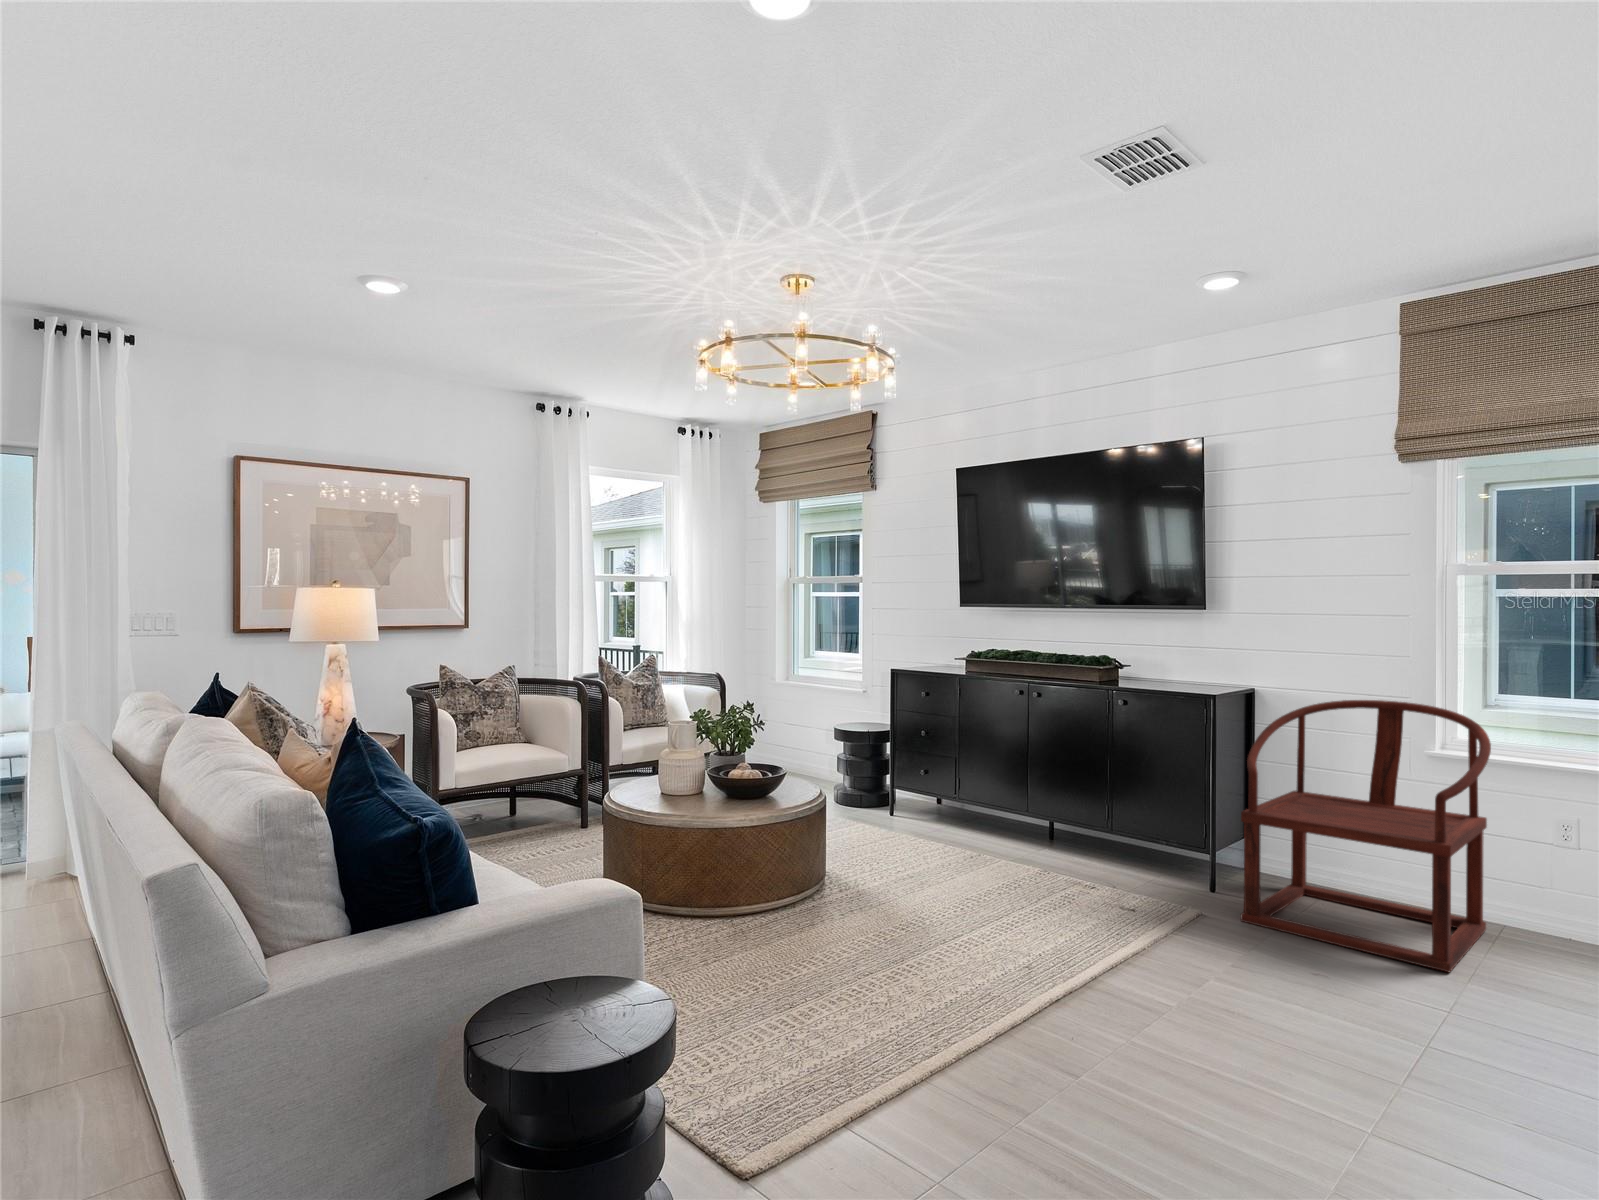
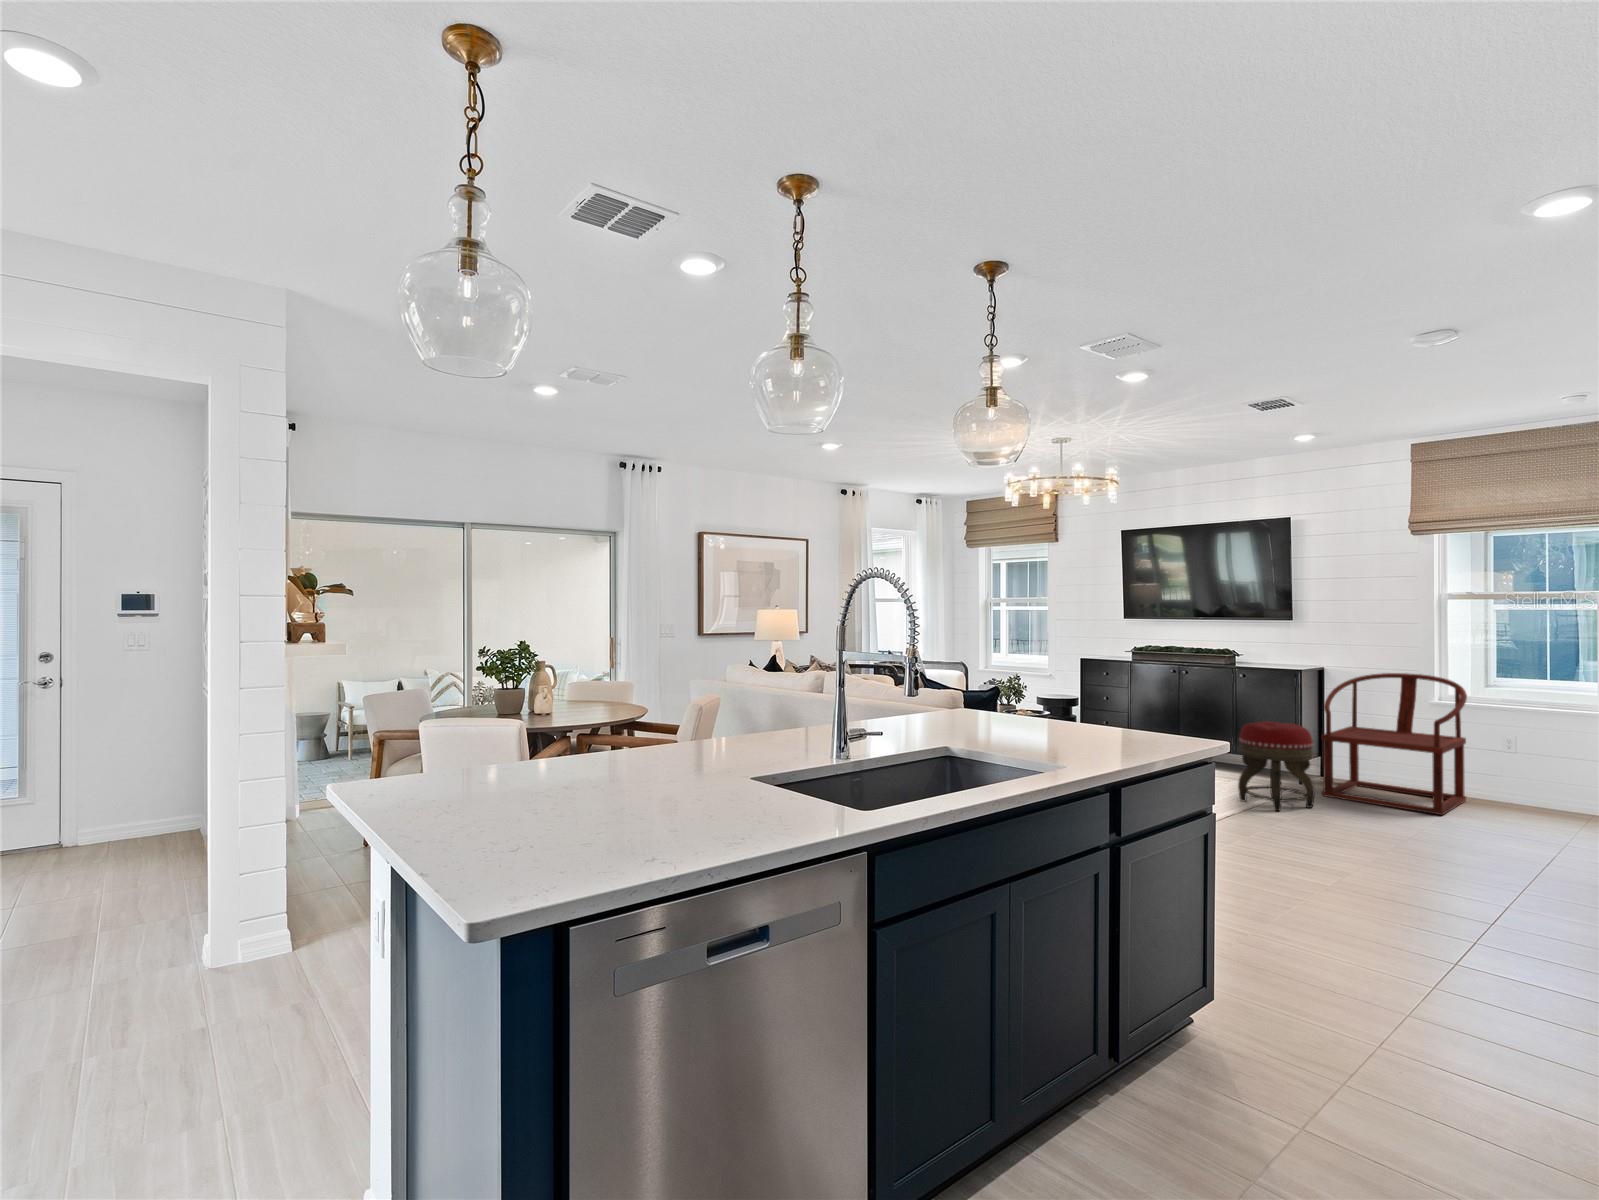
footstool: none [1091,790,1222,967] -> present [1238,721,1315,811]

